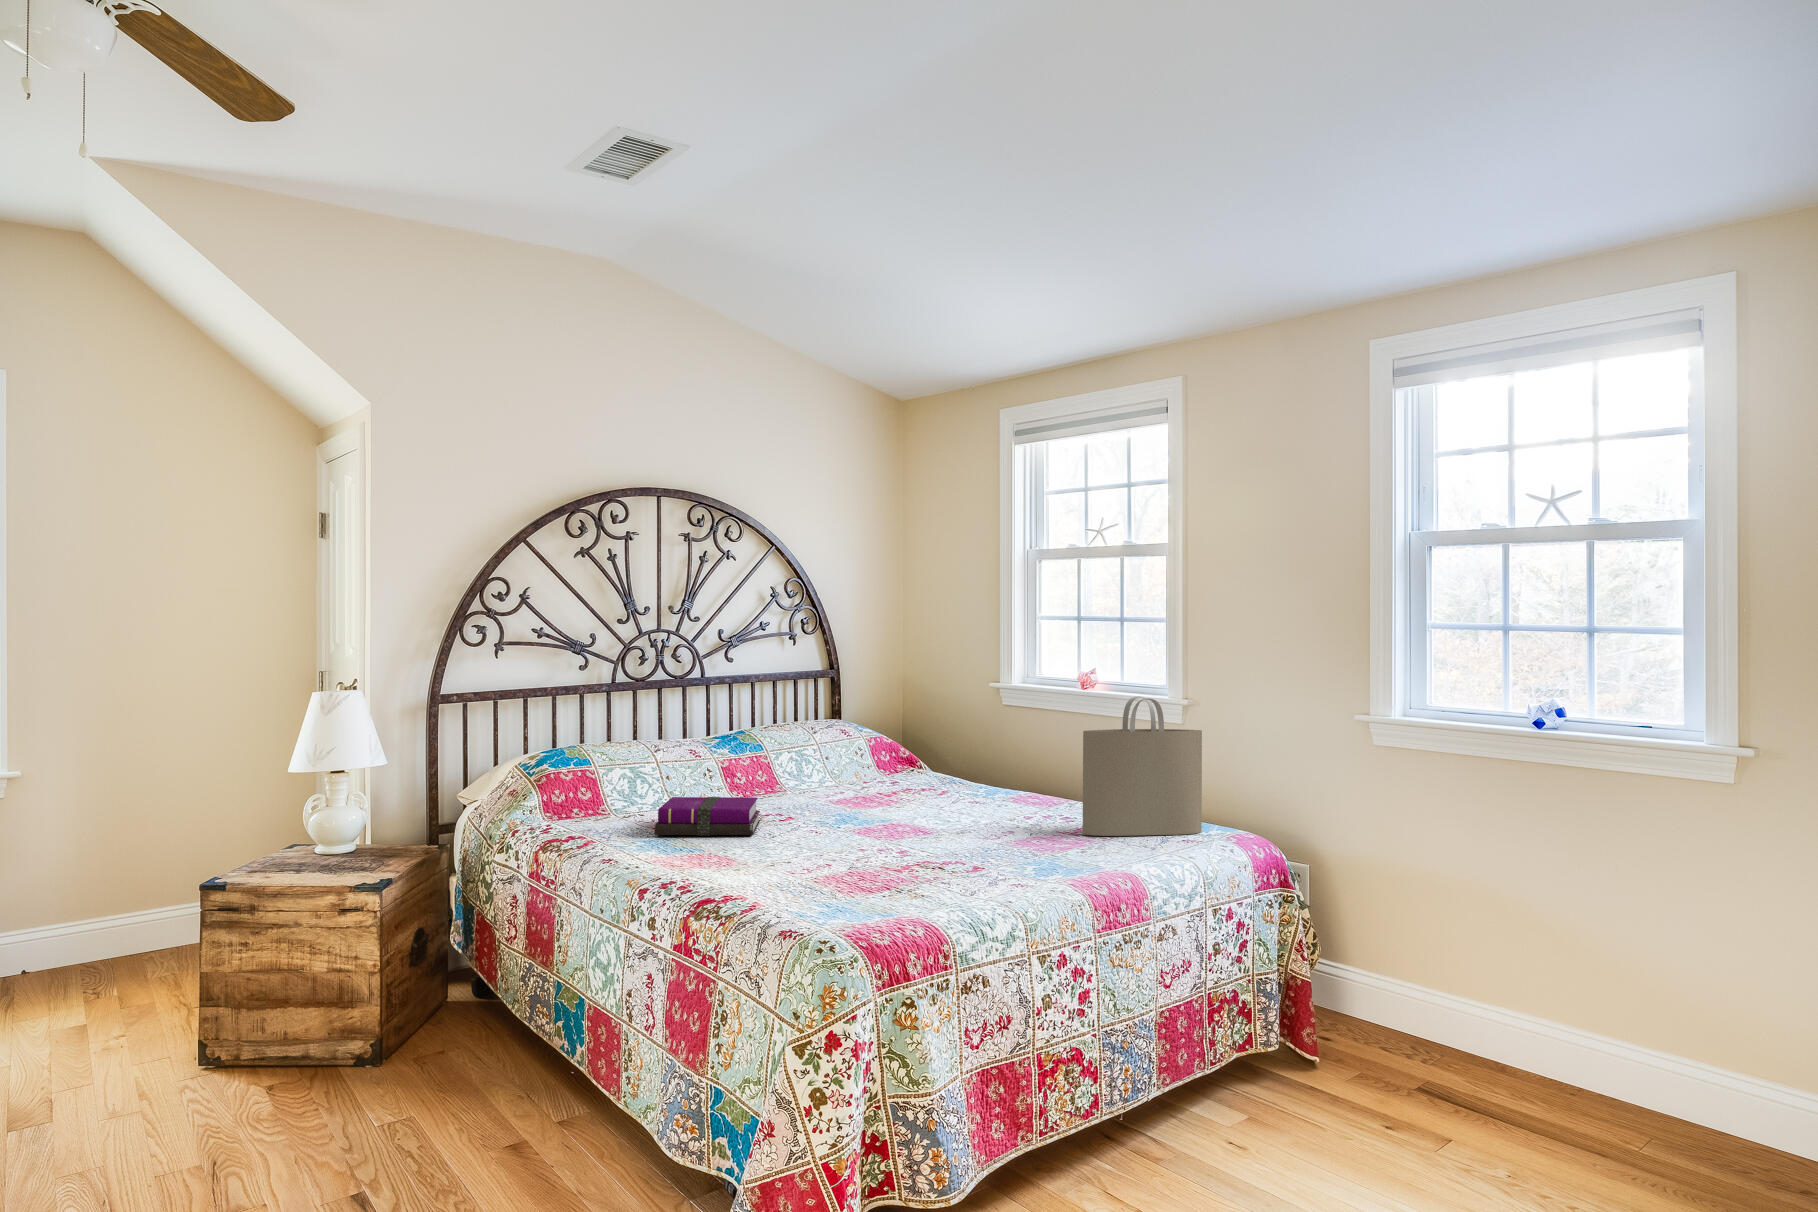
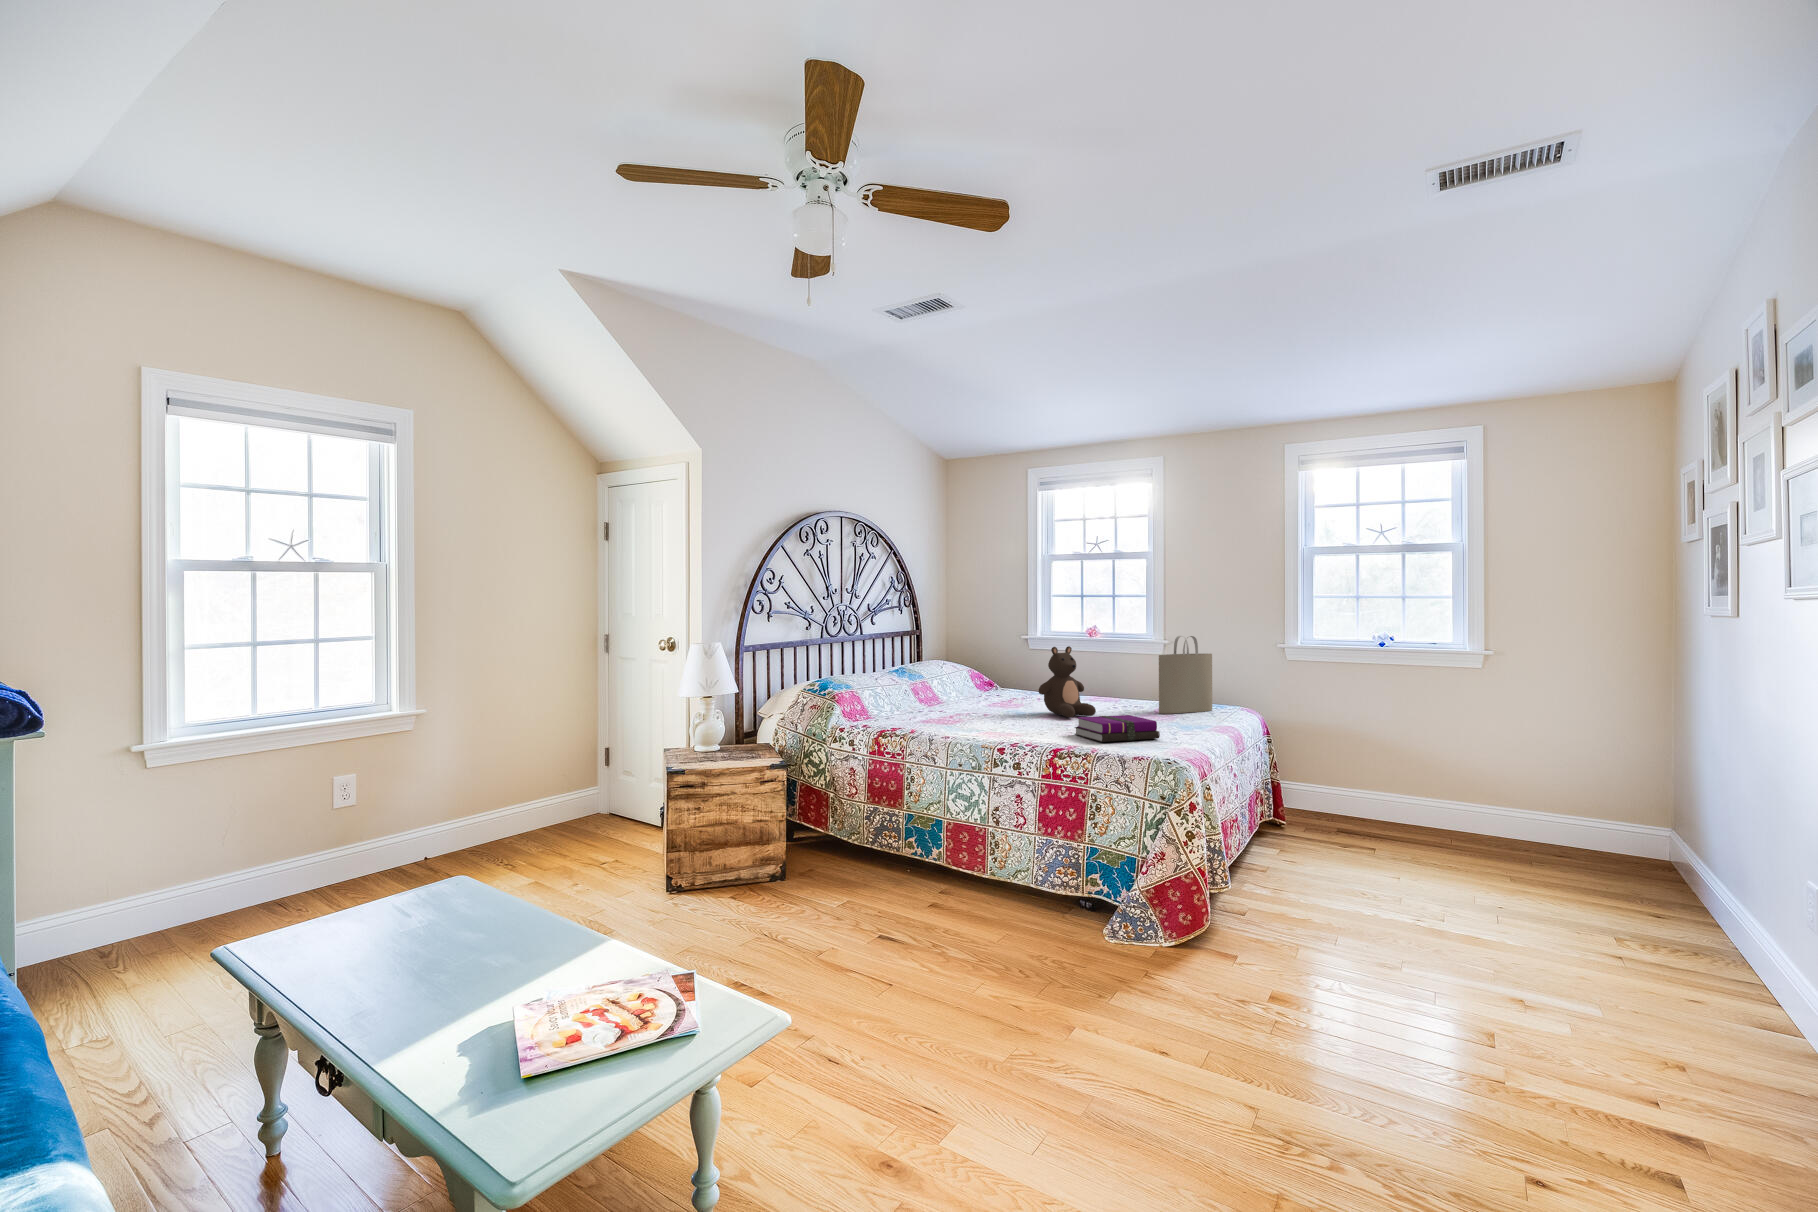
teddy bear: none [868,710,961,834] -> present [1039,646,1096,718]
notebook: present [655,797,760,836] -> present [1075,715,1160,742]

